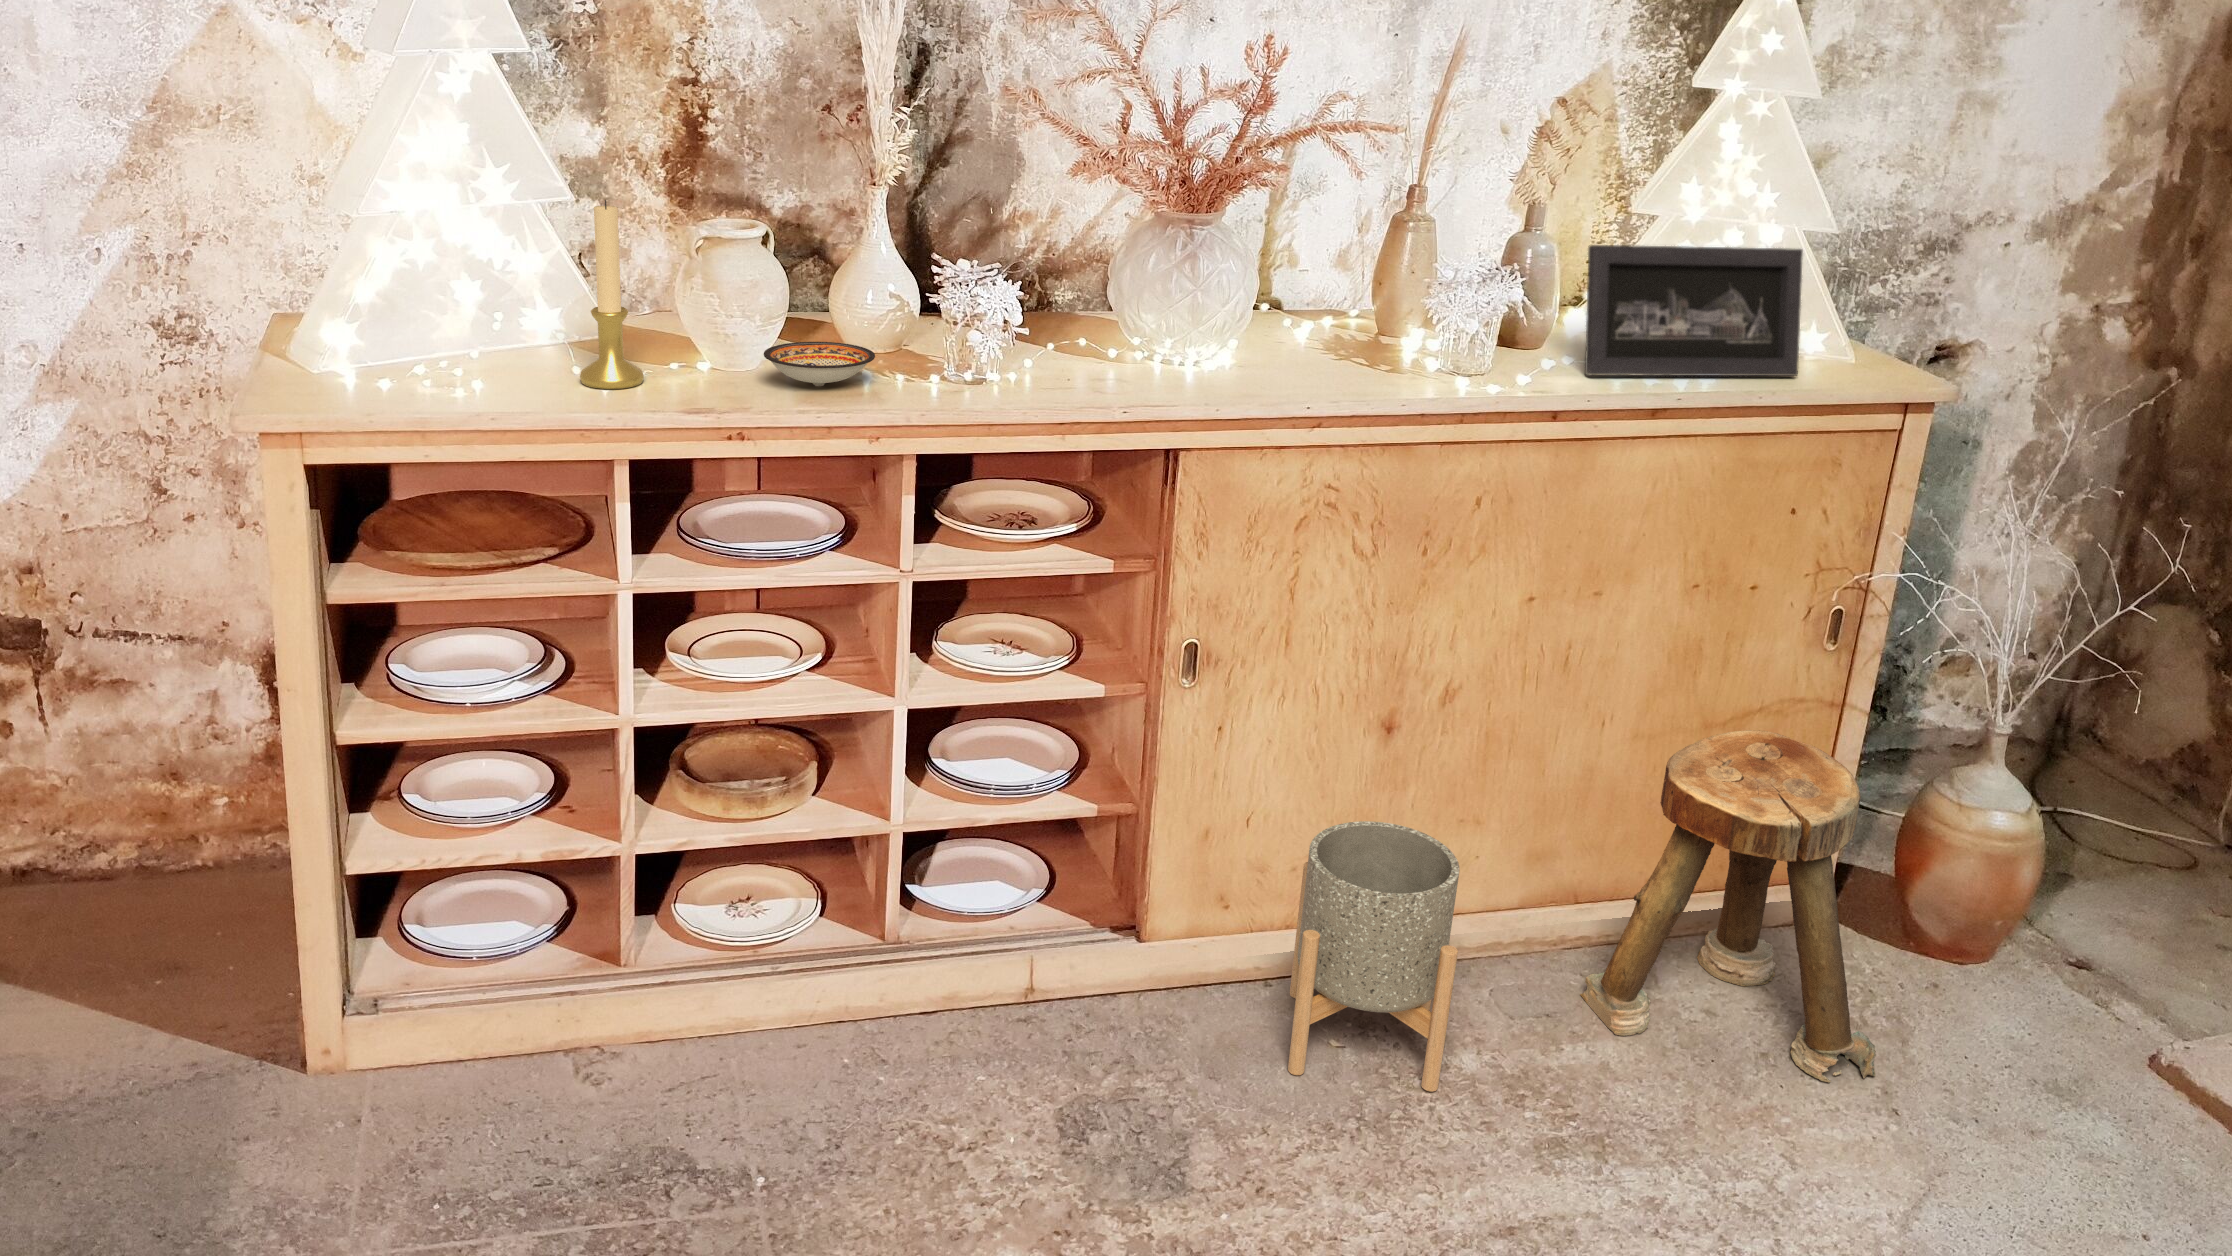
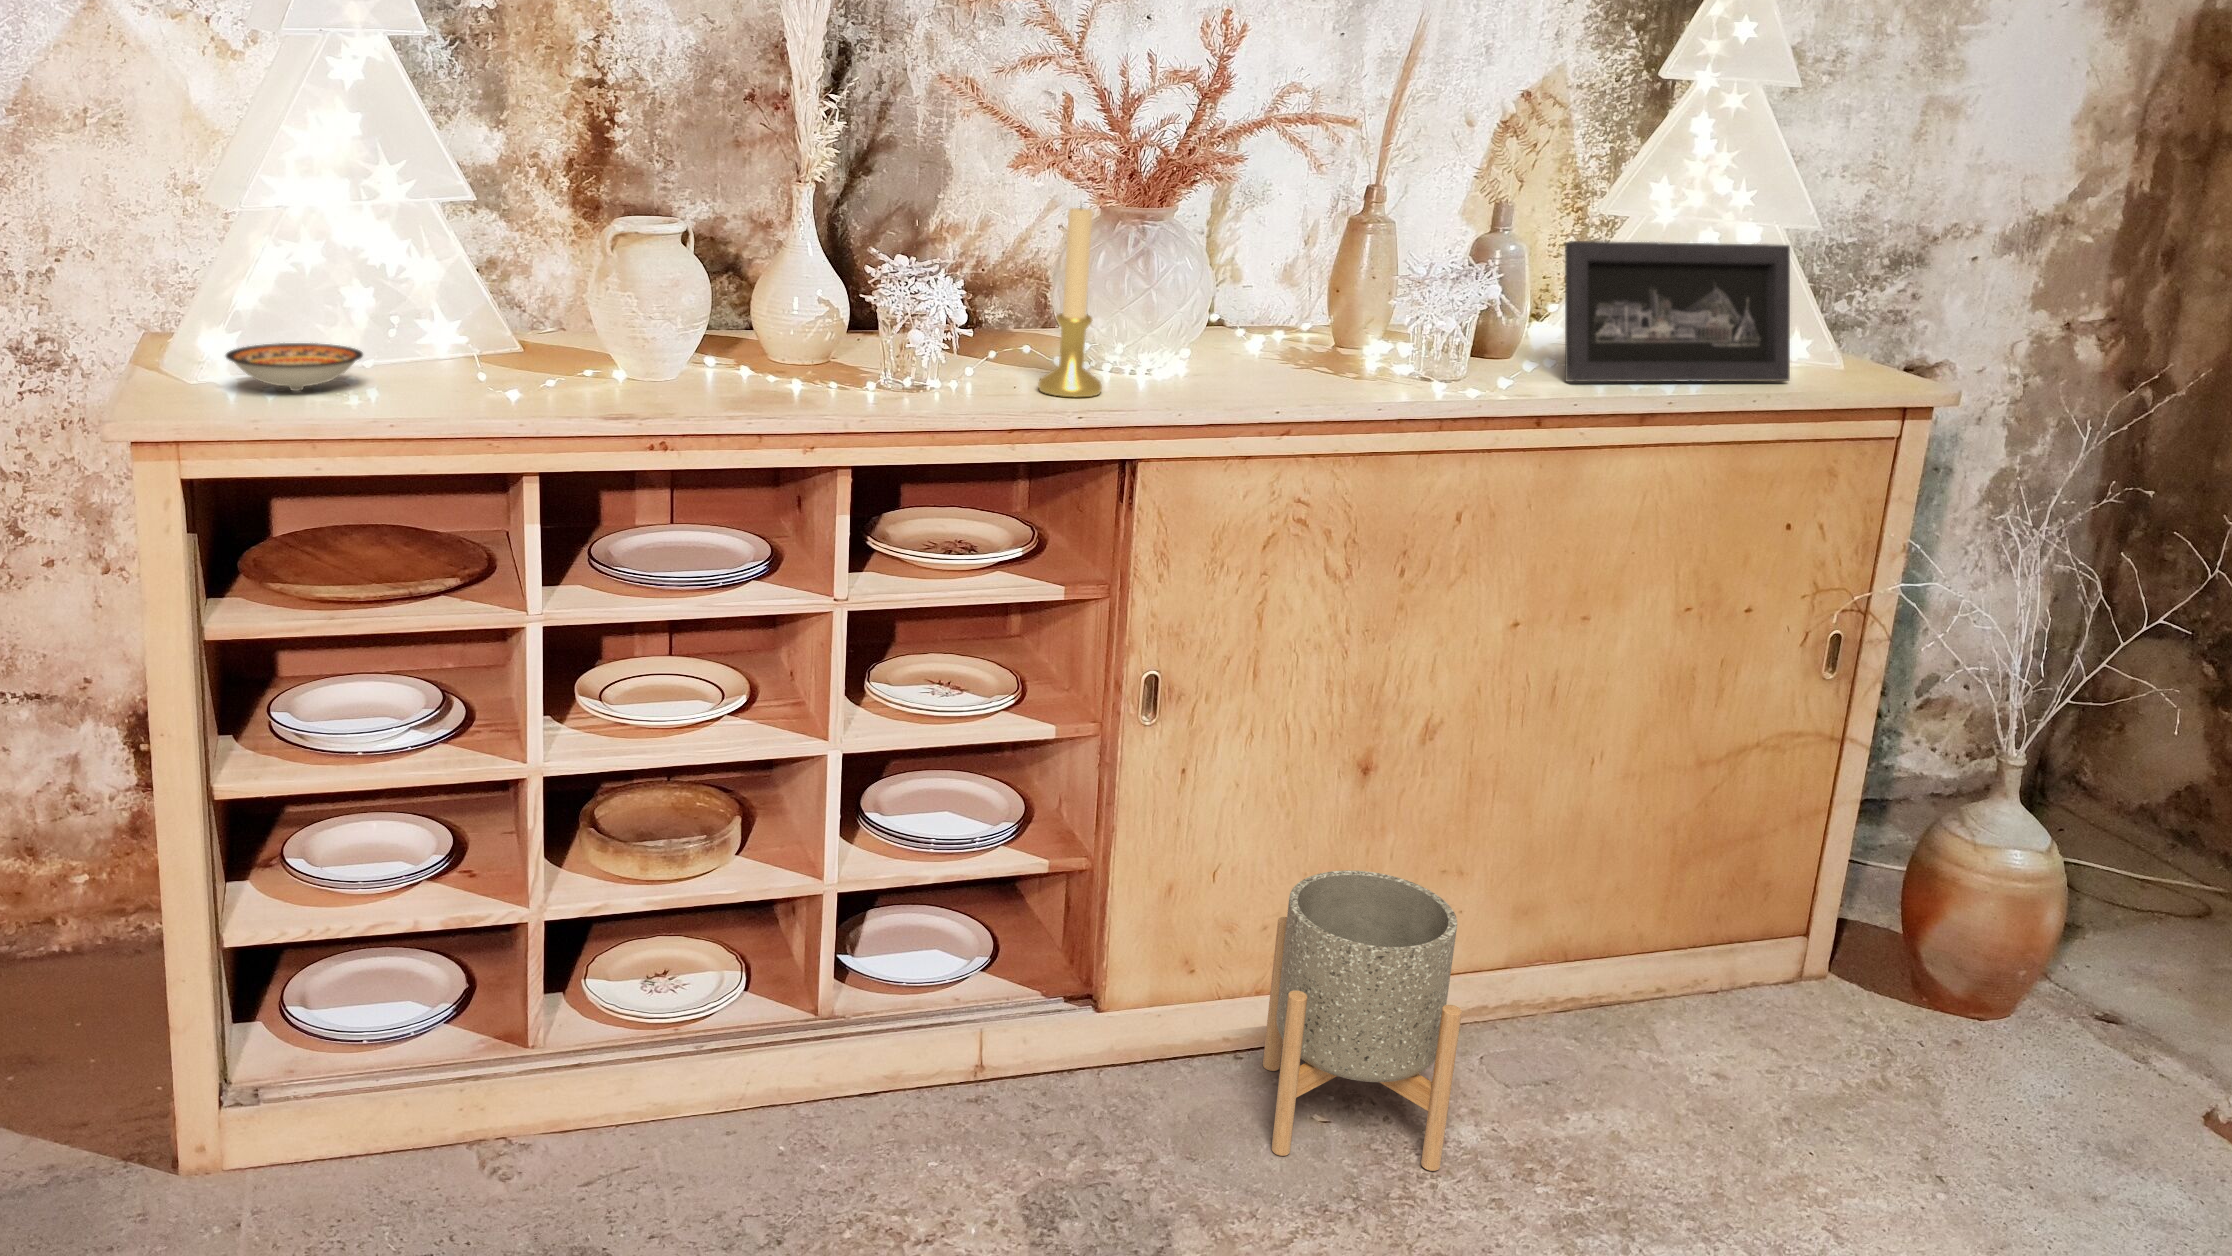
candle holder: present [580,200,644,389] -> present [1038,207,1102,397]
ceramic bowl: present [764,342,875,386] -> present [226,343,363,391]
stool: present [1580,730,1876,1082] -> none [1579,764,1917,1152]

